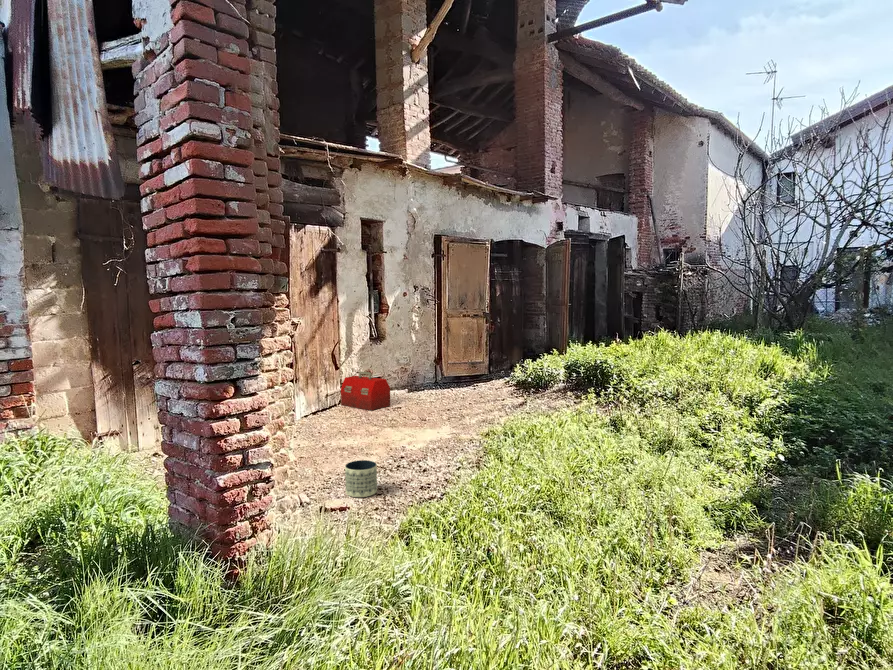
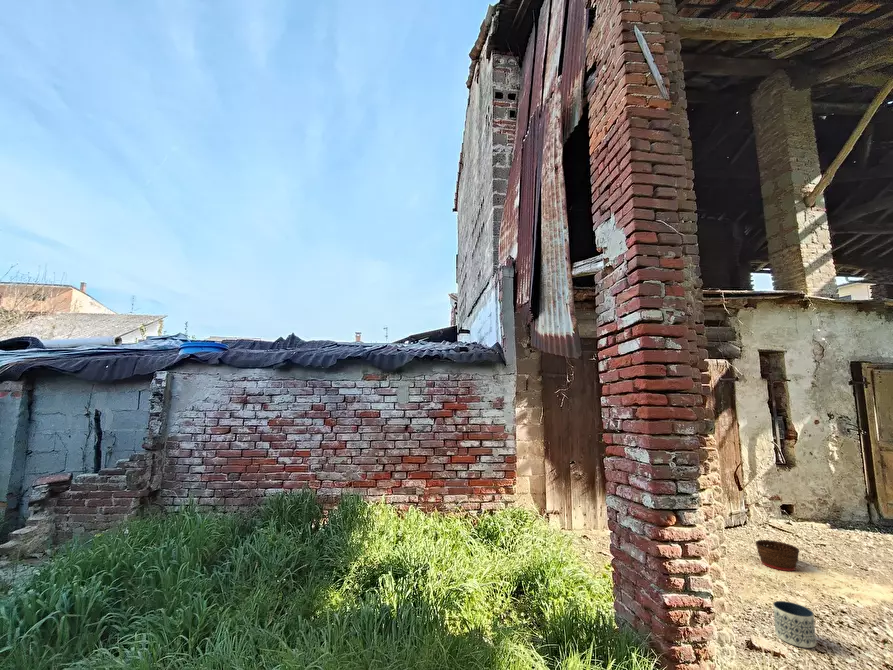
toolbox: present [341,372,390,410] -> none [747,496,809,540]
basket: none [342,412,378,437] -> present [756,540,799,571]

